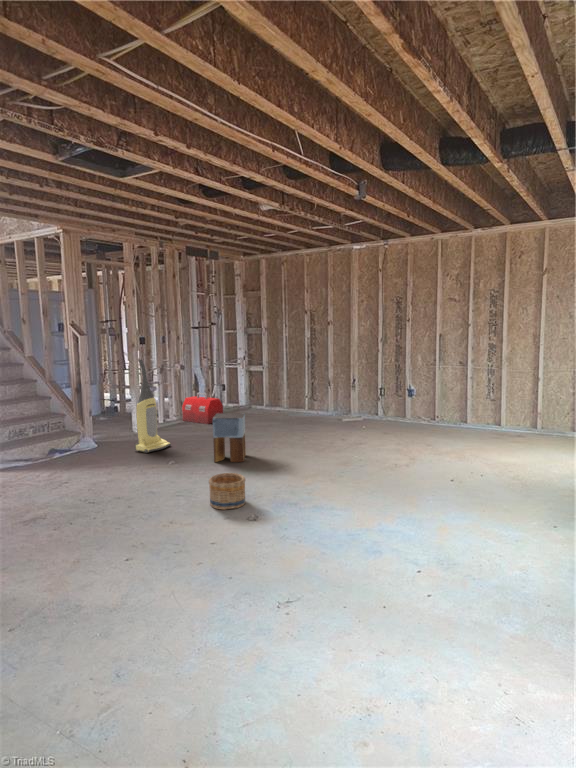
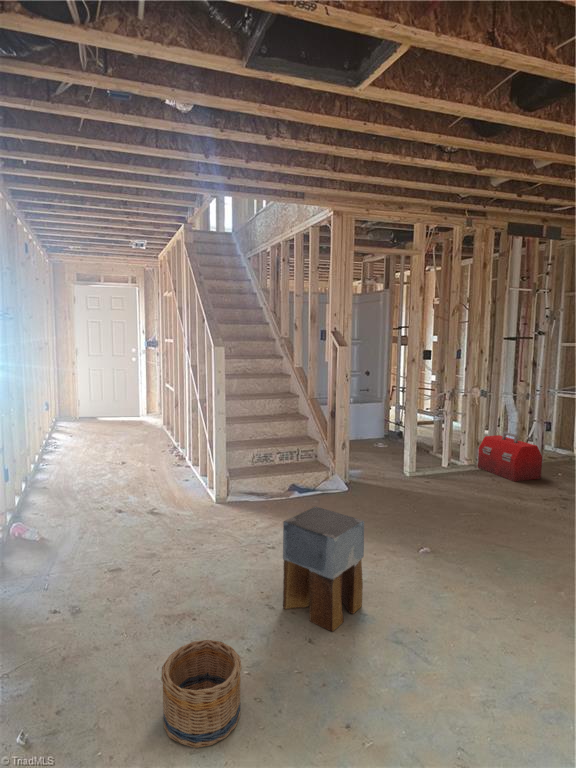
vacuum cleaner: present [135,360,171,453] -> none [388,383,441,518]
stool: present [213,413,246,462] -> present [283,507,364,632]
basket: present [209,473,245,510] -> present [161,640,242,748]

